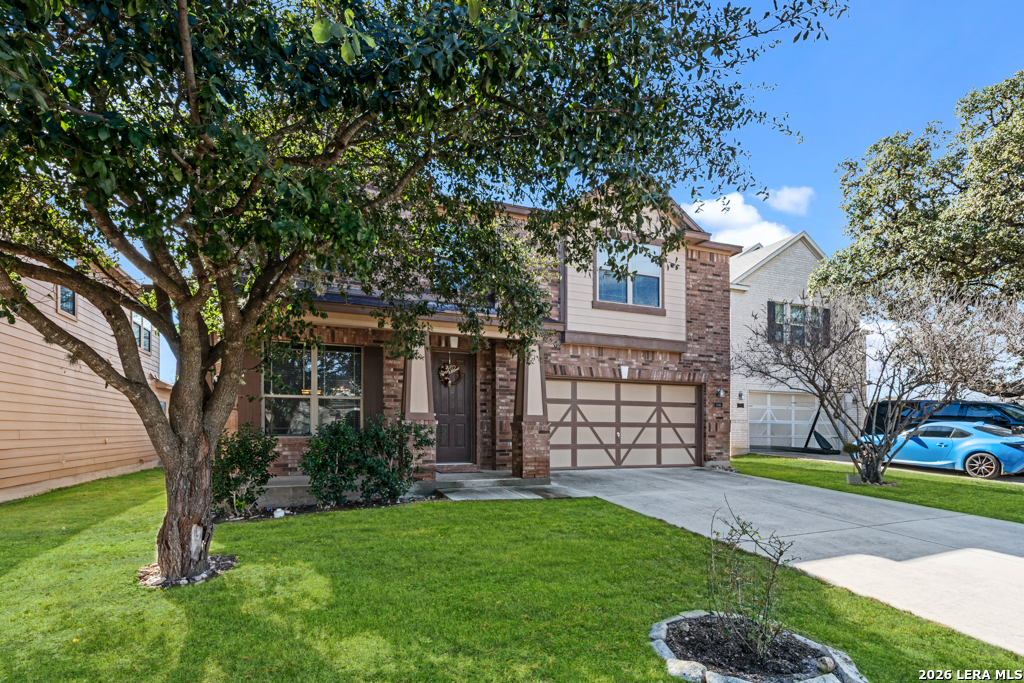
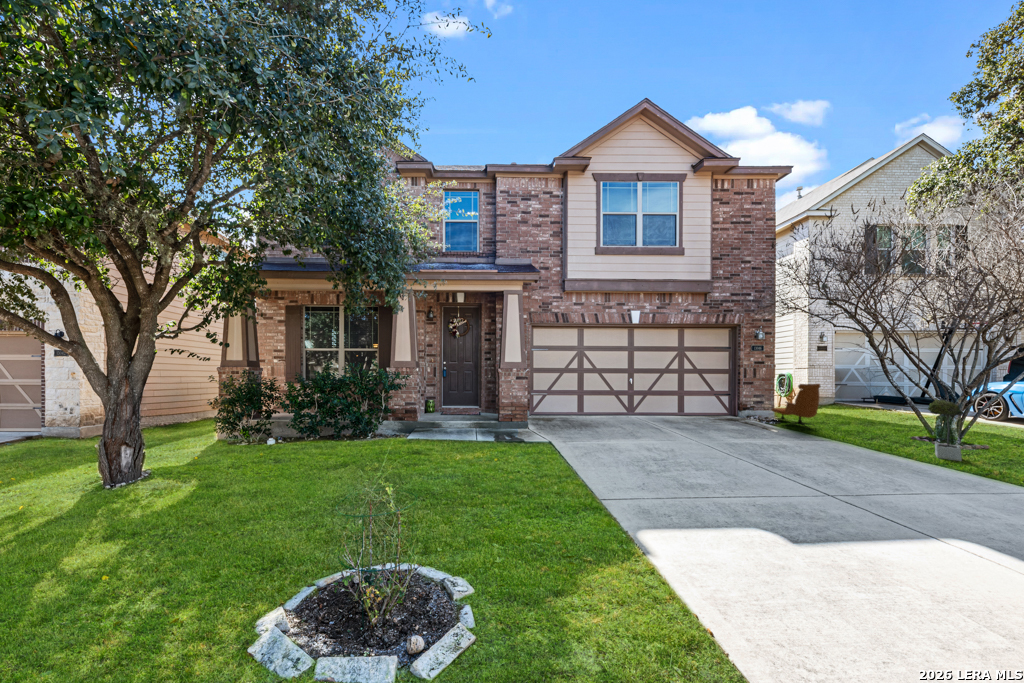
lounge chair: none [729,434,769,473] -> present [772,384,820,429]

